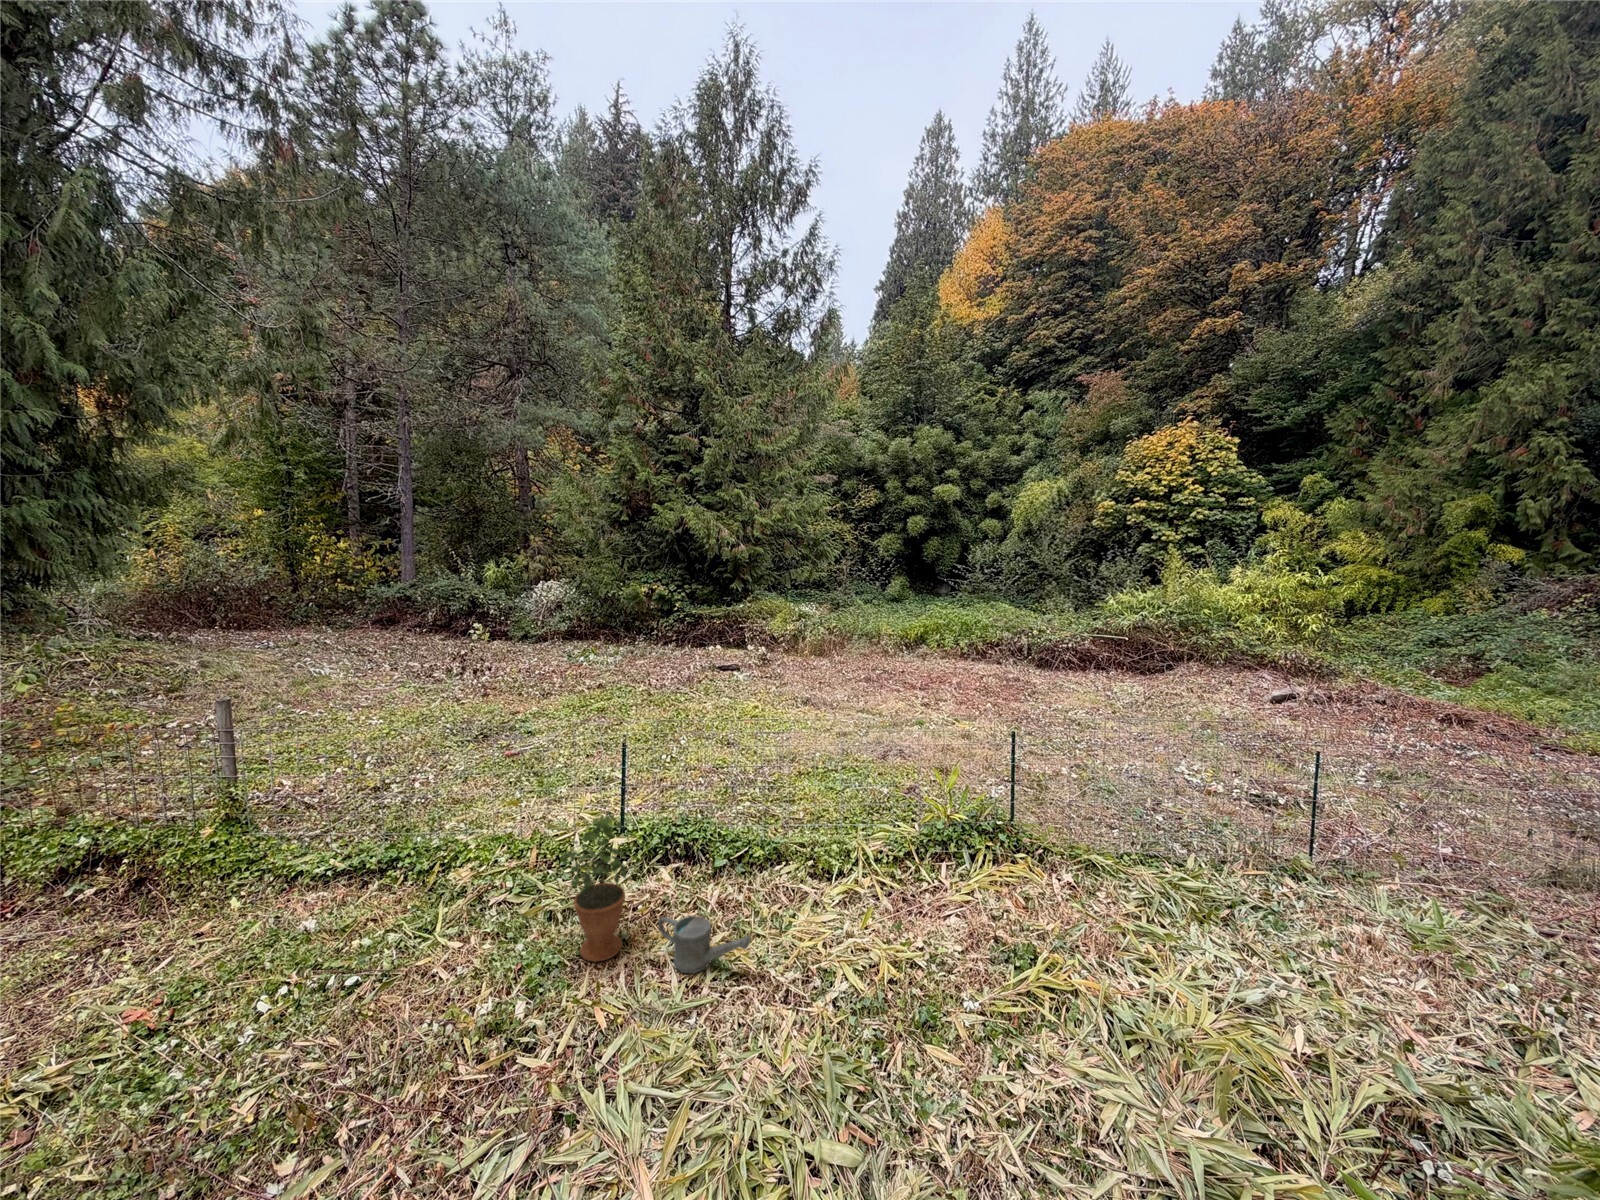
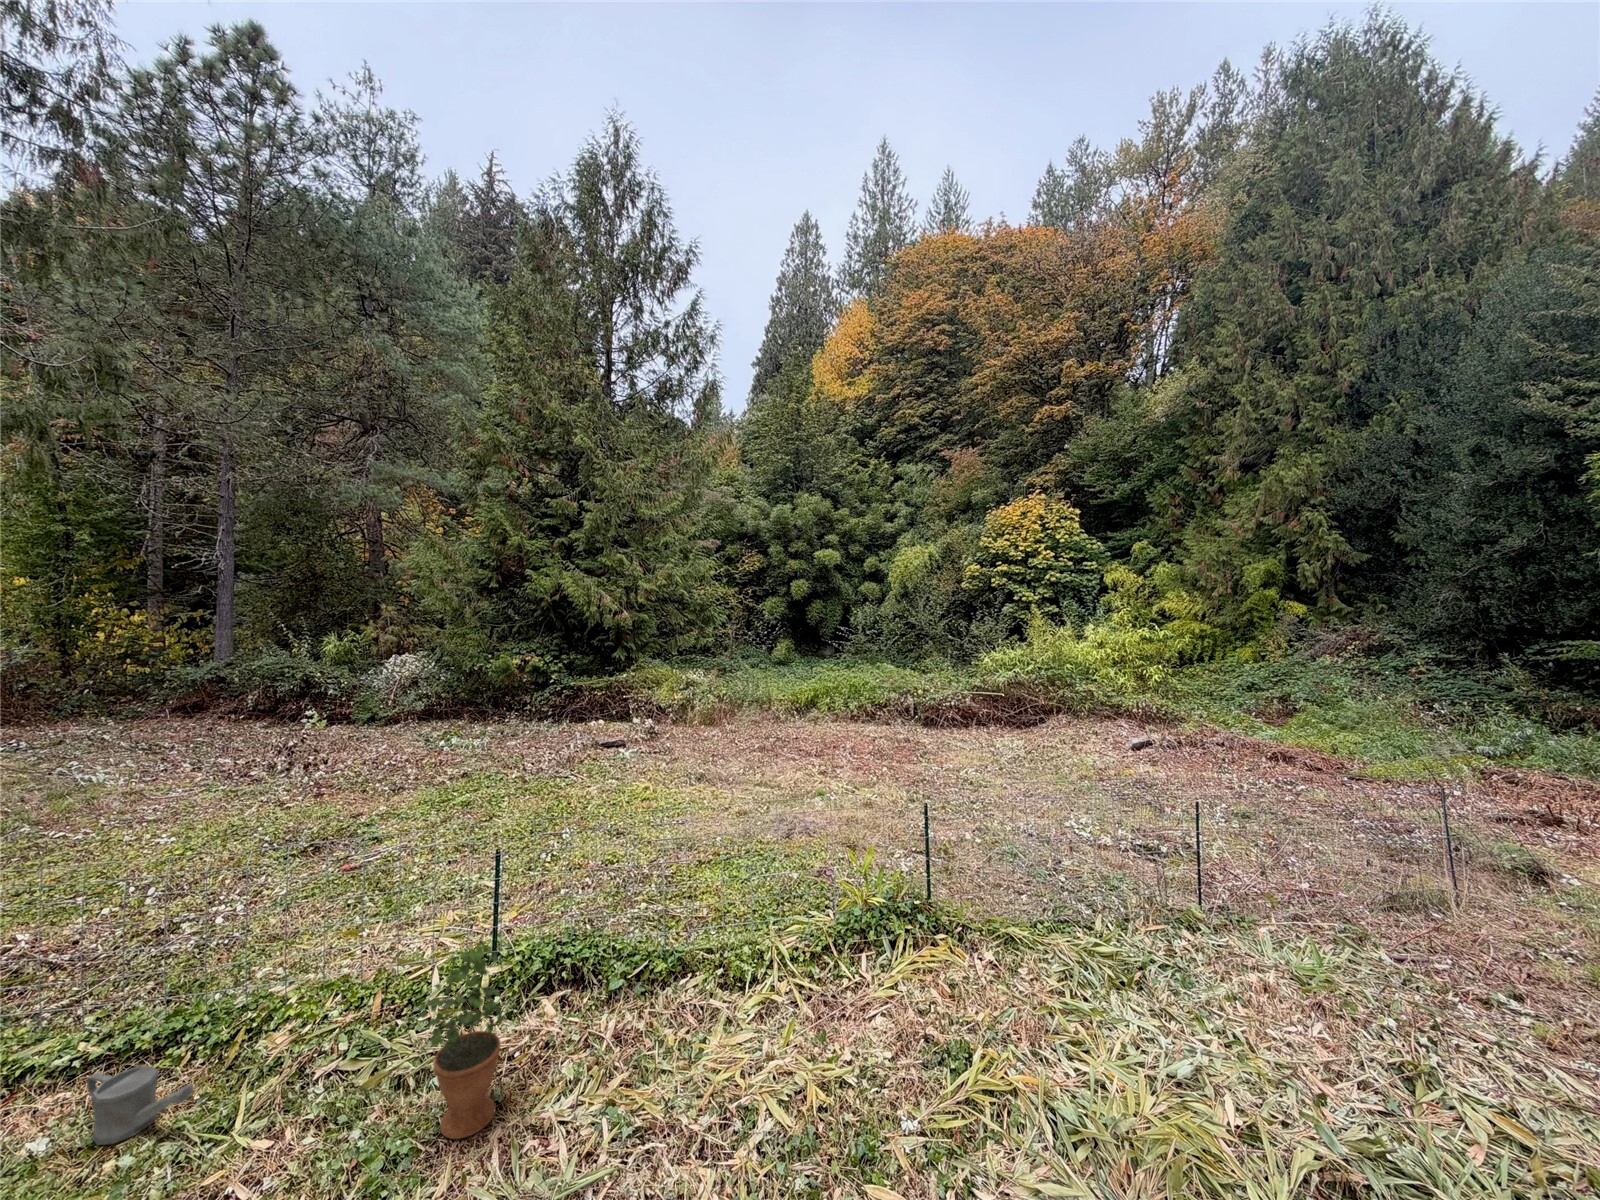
watering can: present [658,916,750,974] -> present [87,1066,193,1145]

